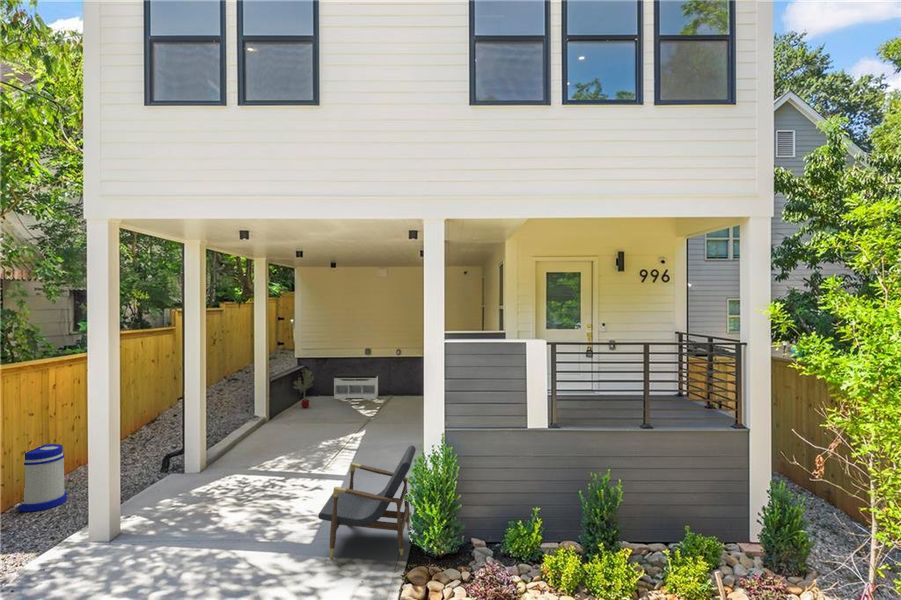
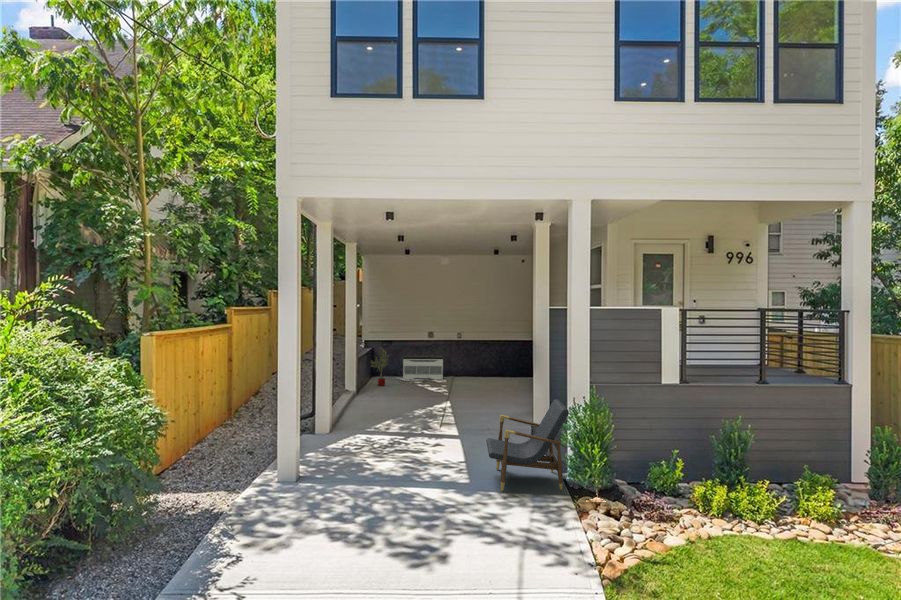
trash can: present [17,444,67,512] -> none [190,401,229,459]

